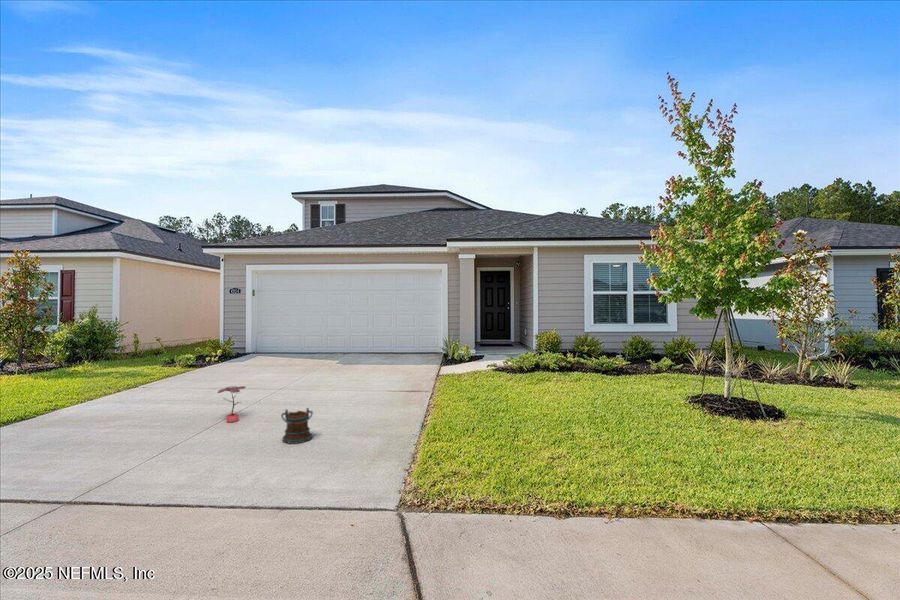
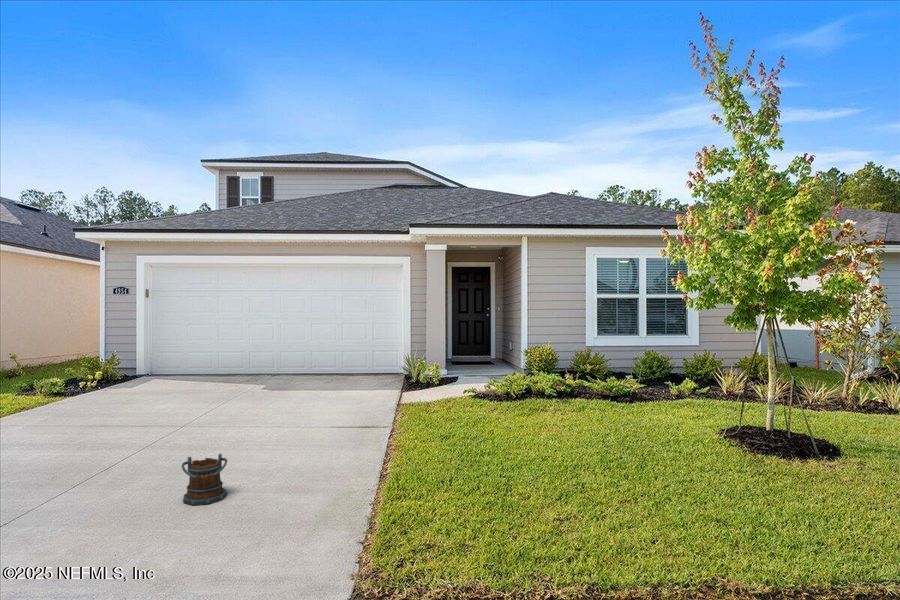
potted plant: present [218,386,246,422] -> none [91,424,133,475]

